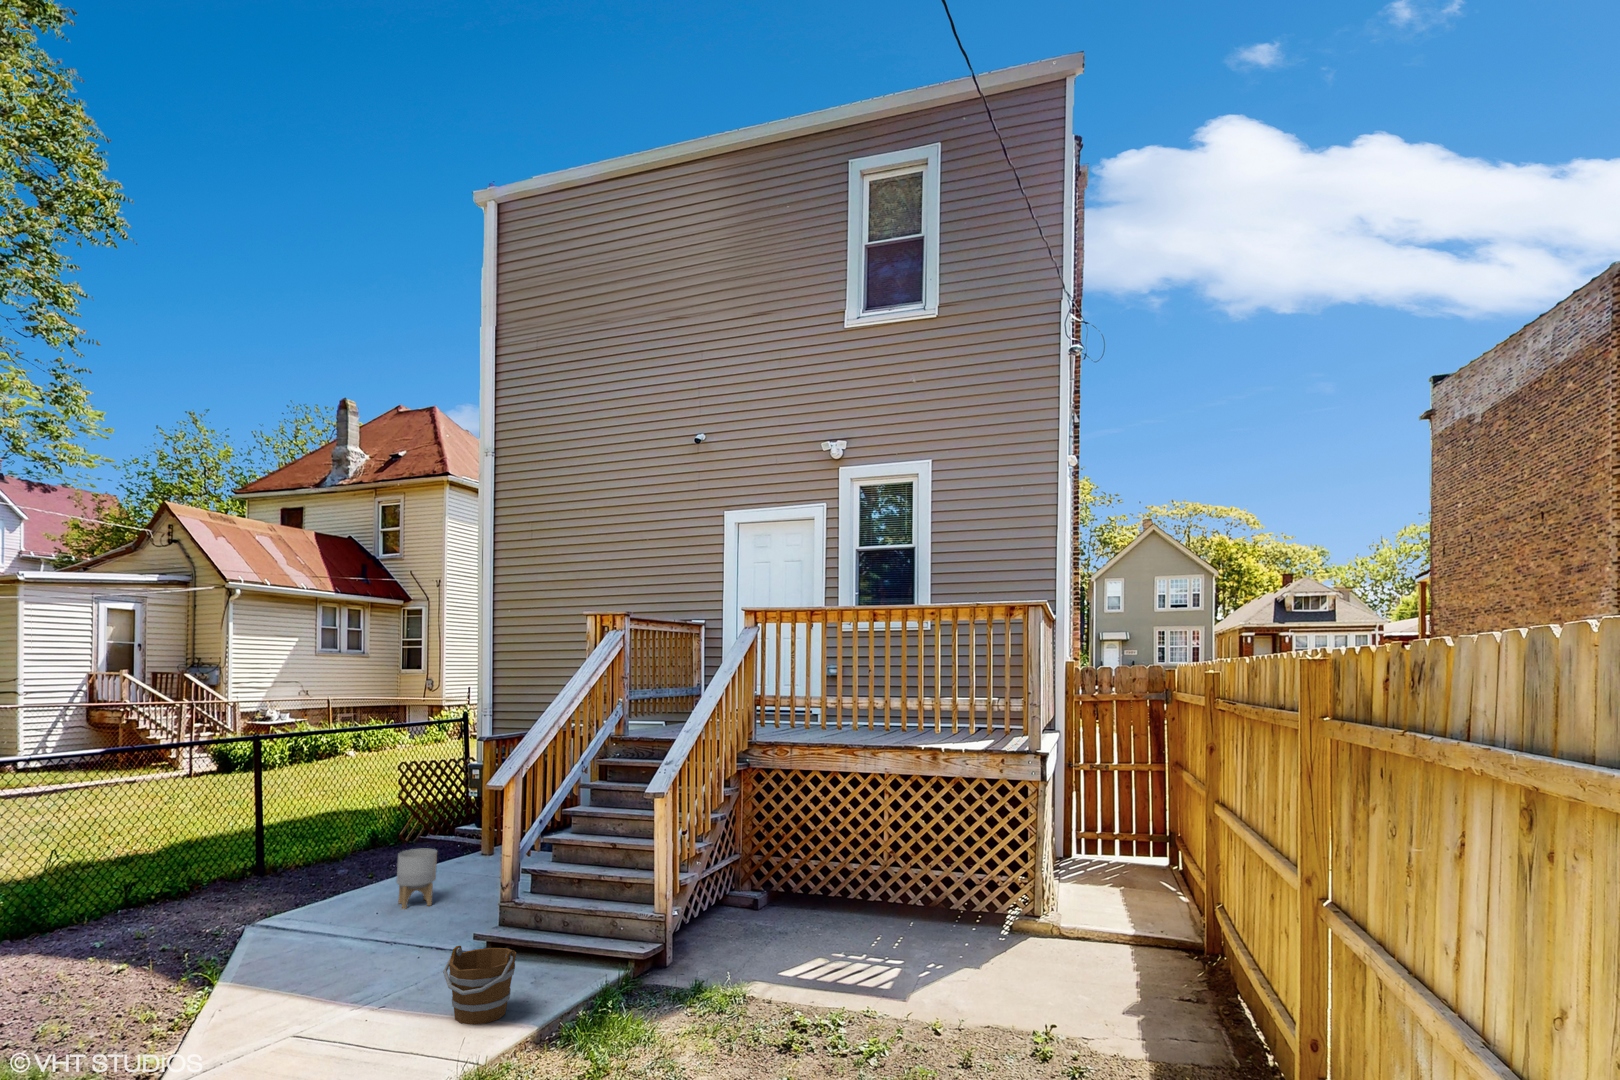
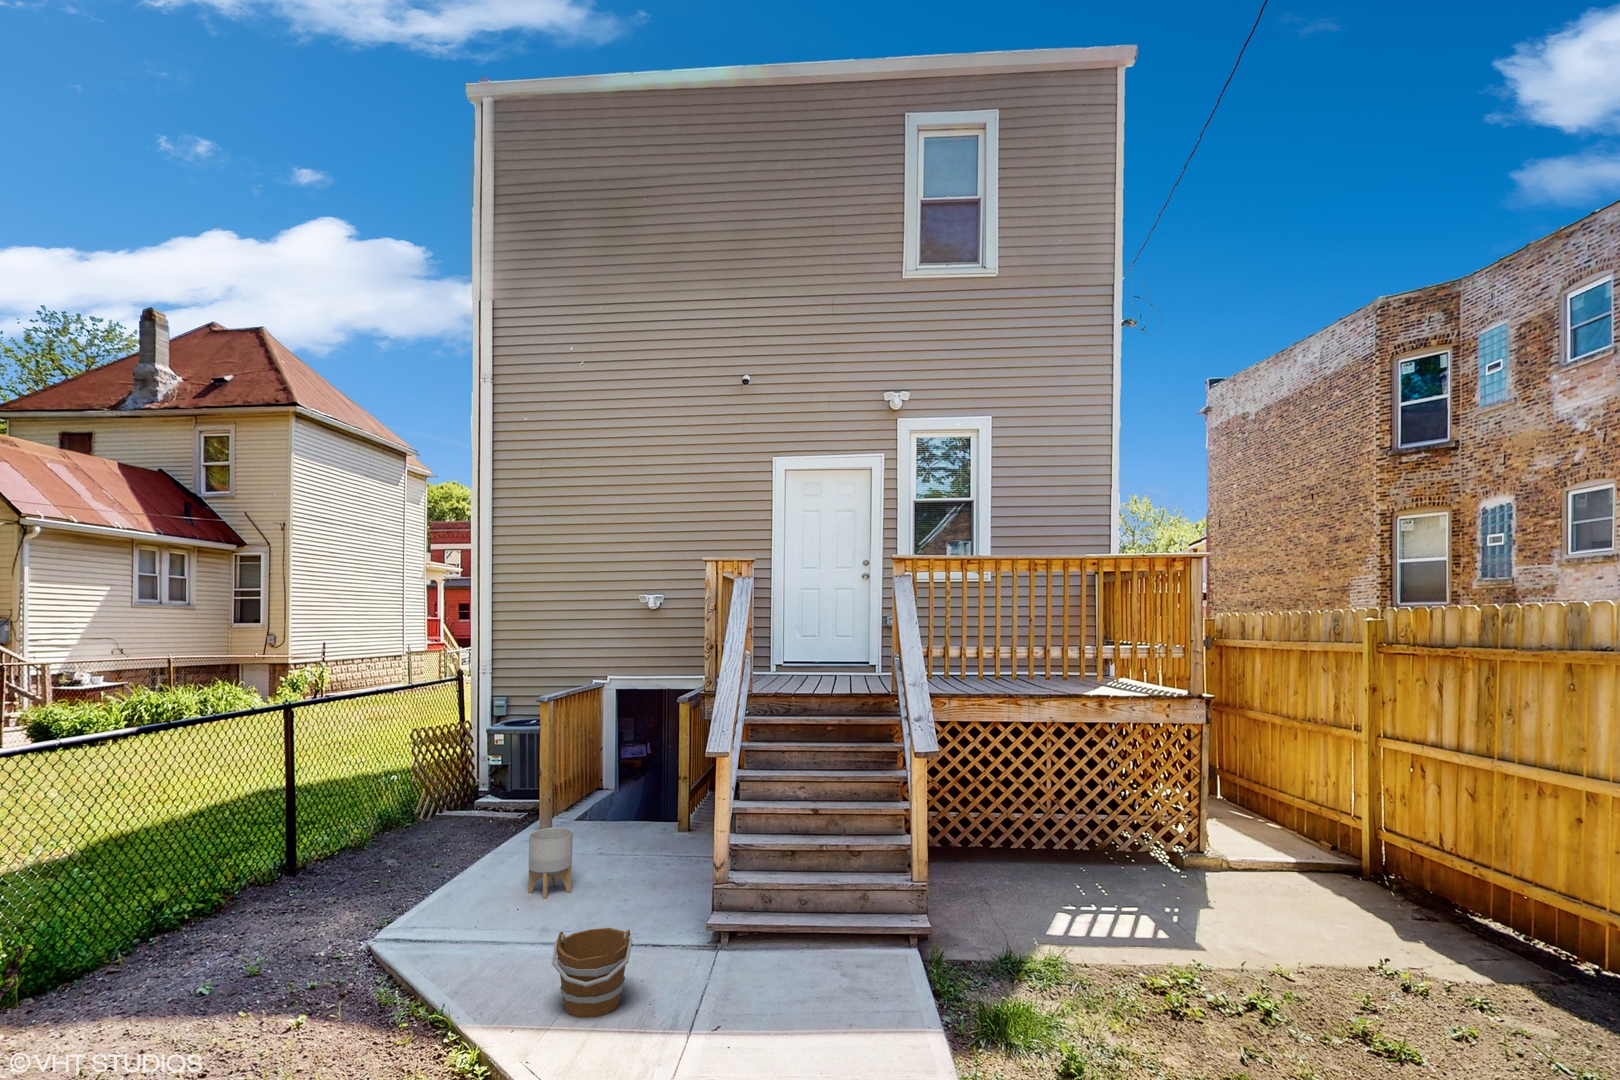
bucket: present [443,946,516,1025] -> present [552,928,632,1018]

